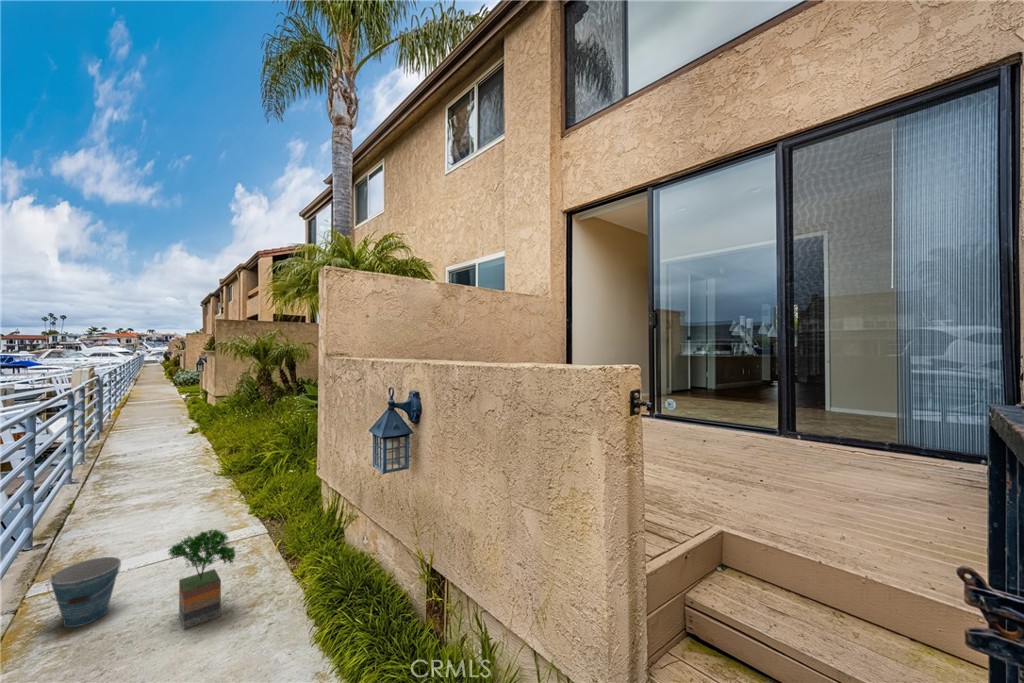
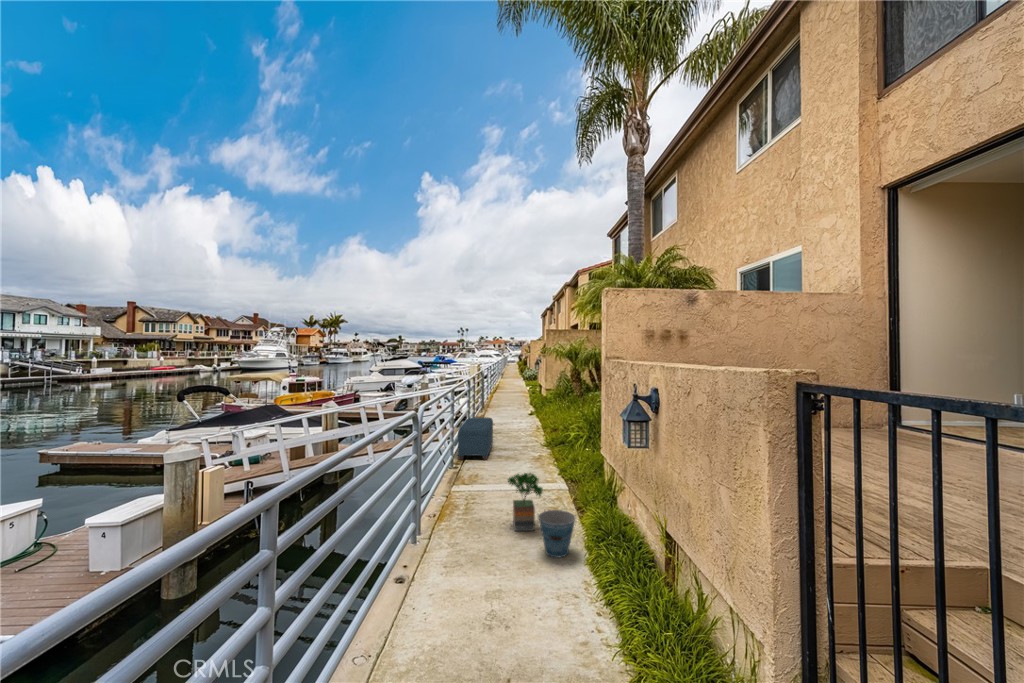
bench: none [52,448,128,527] -> present [458,418,493,460]
bucket: present [49,557,121,627] -> present [538,510,576,557]

